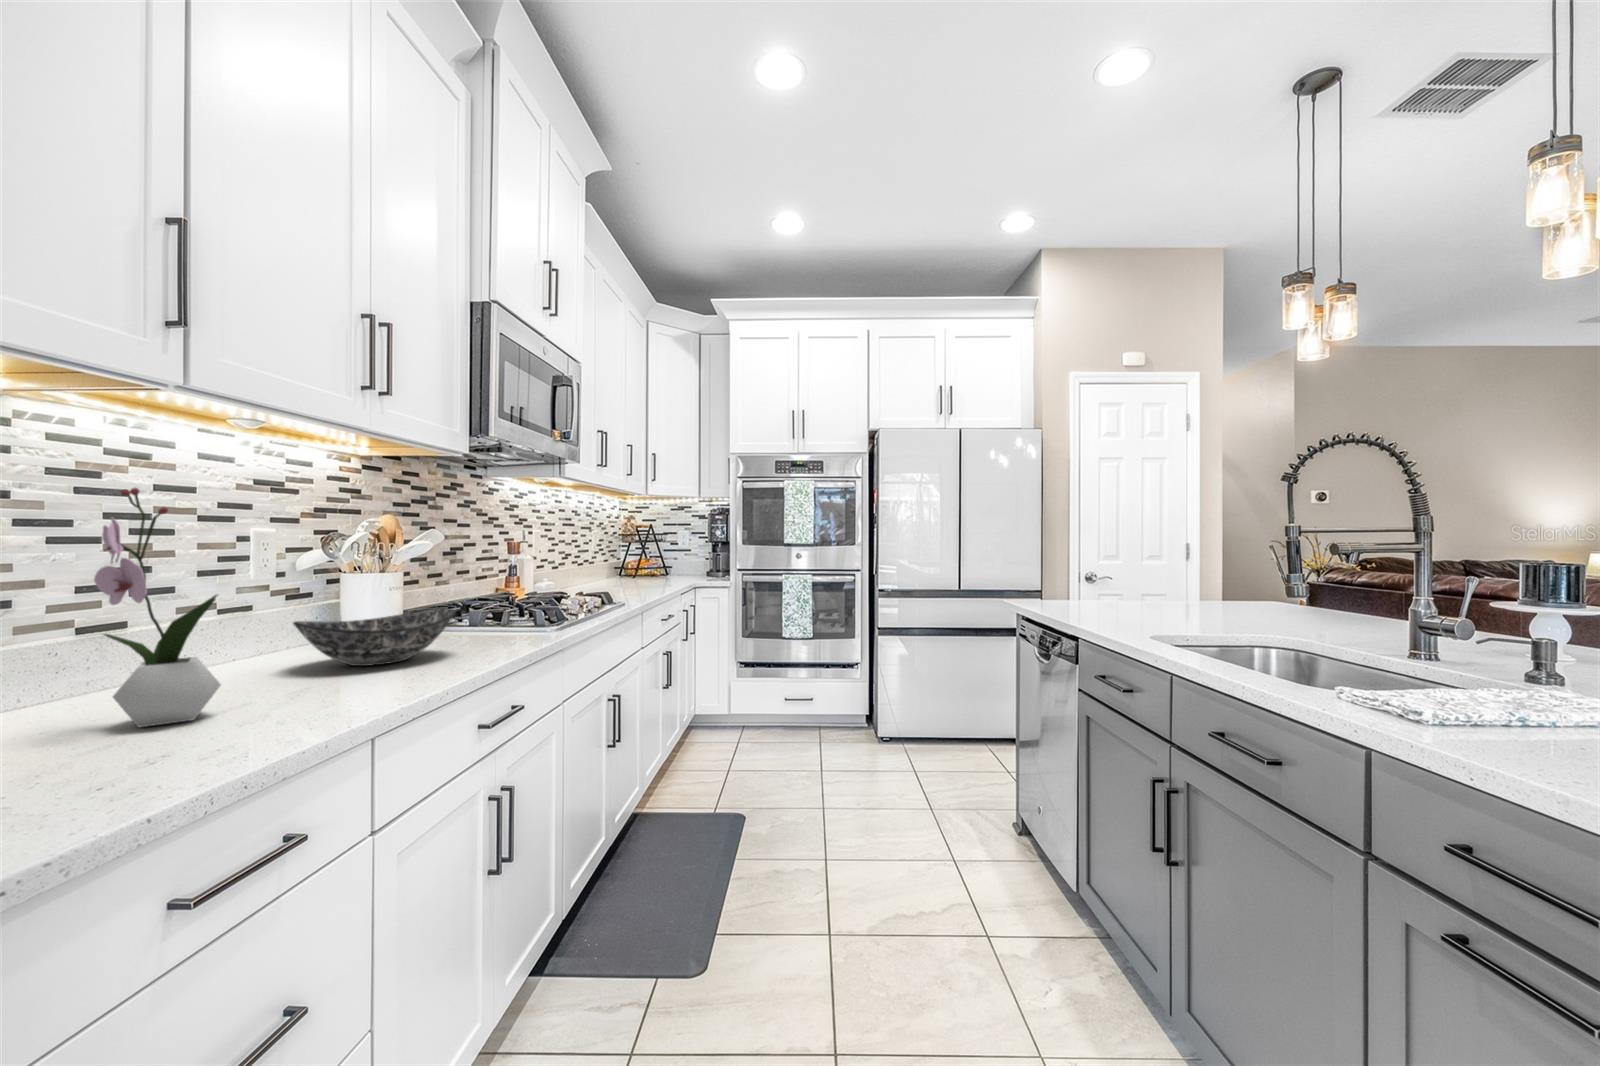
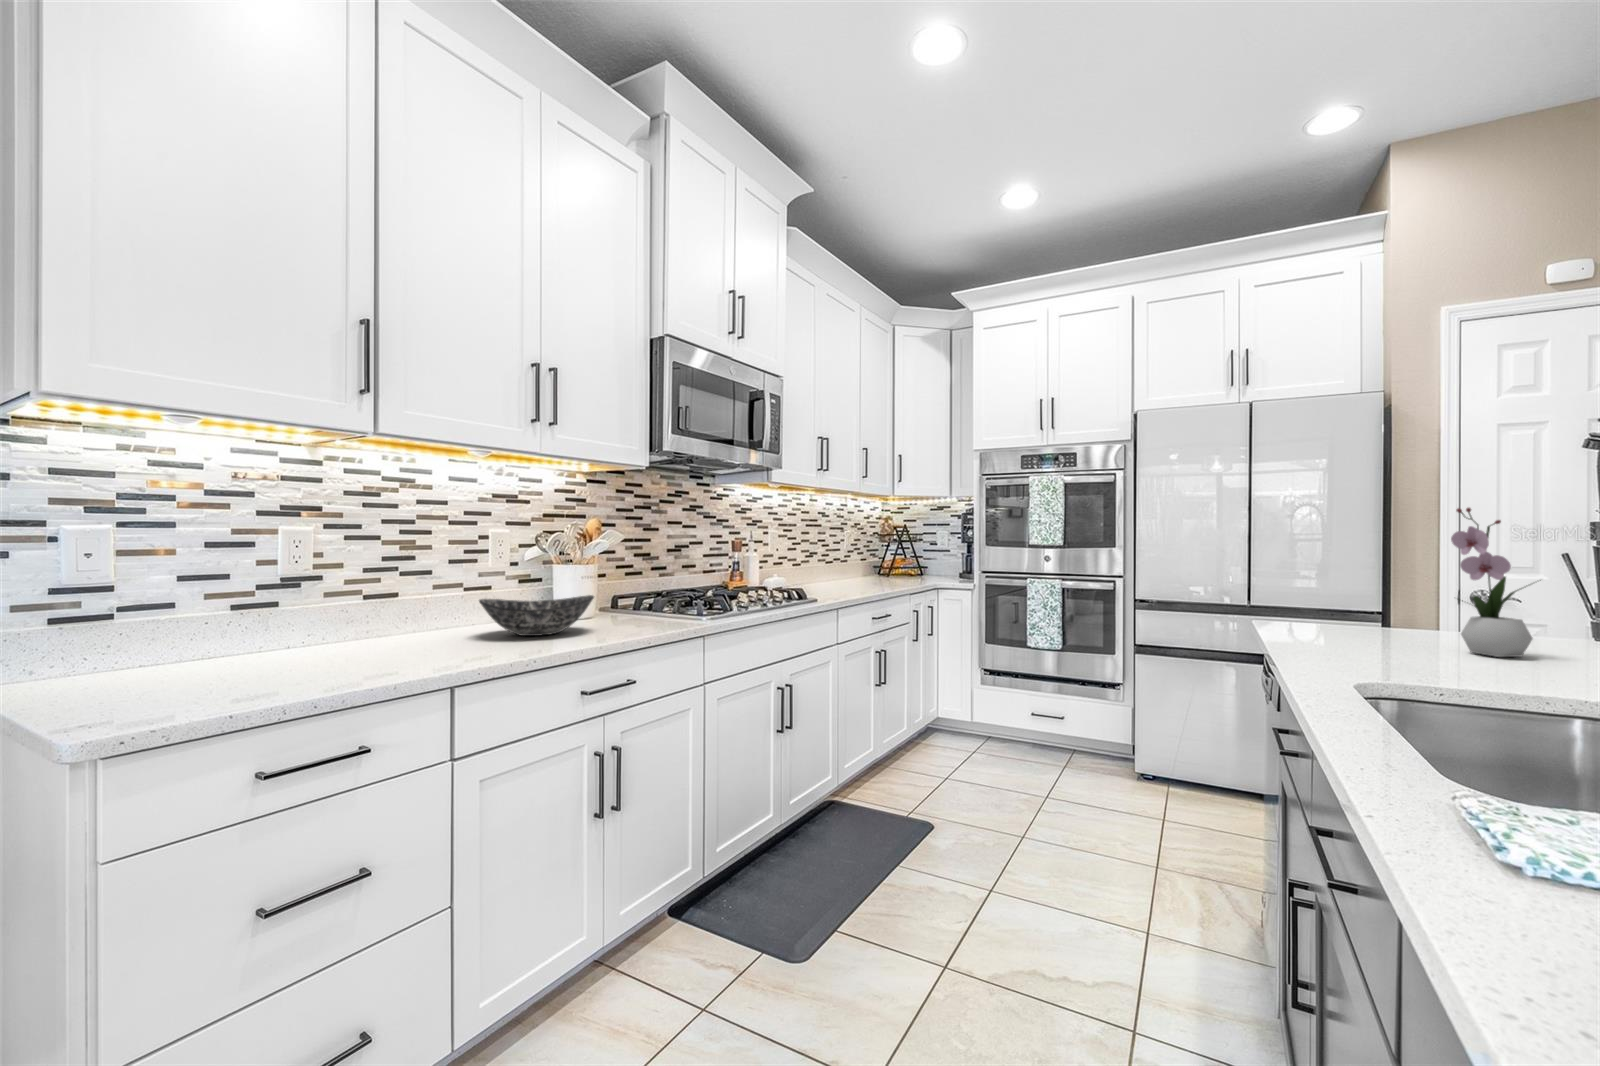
flower arrangement: present [94,488,221,727] -> present [1451,508,1541,657]

